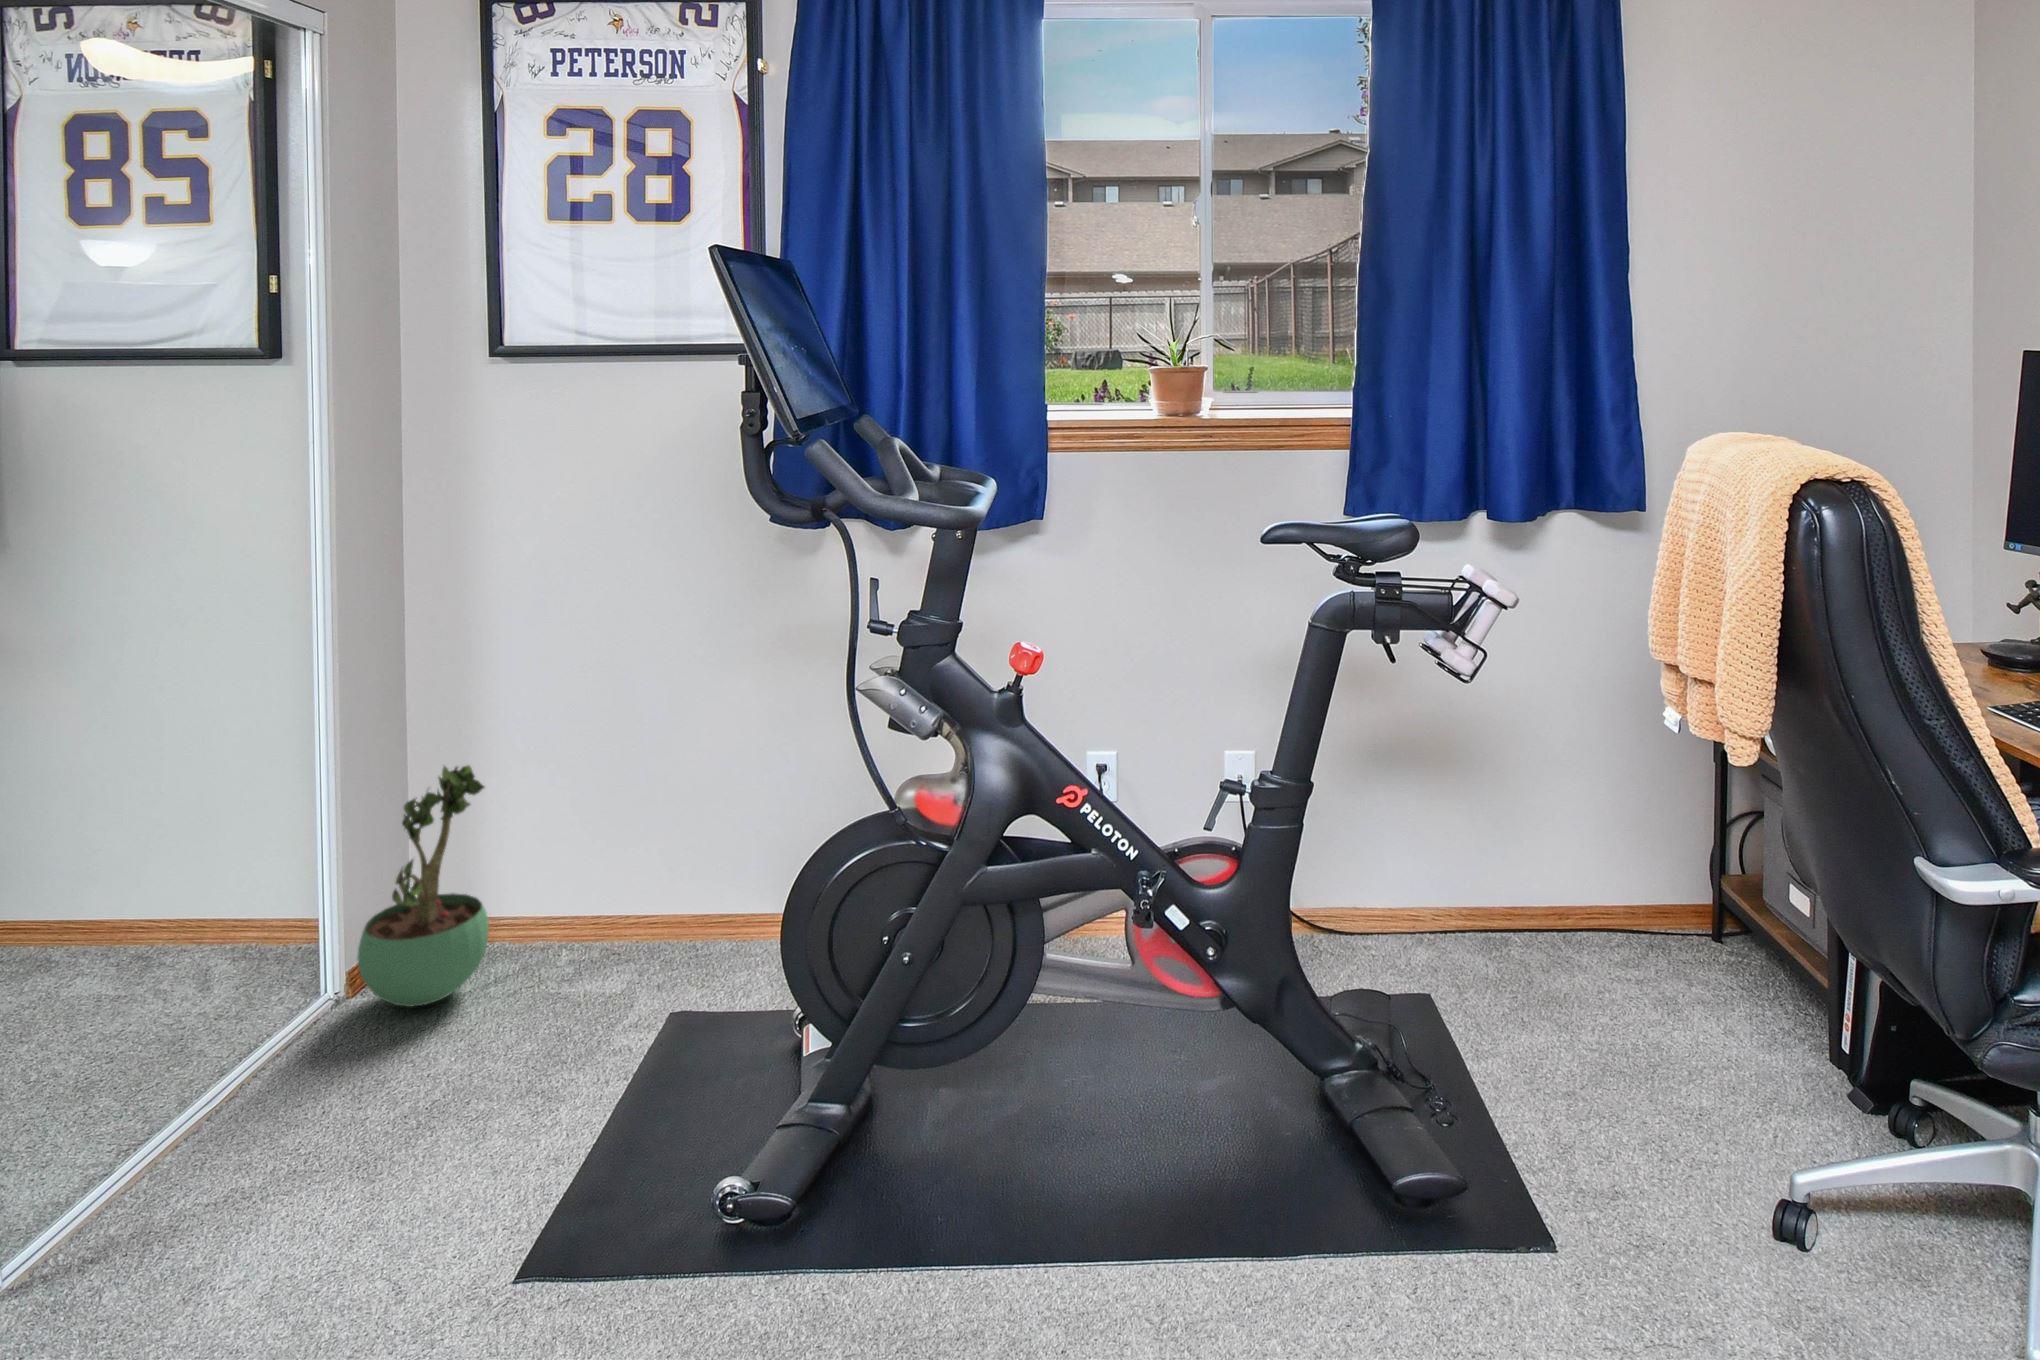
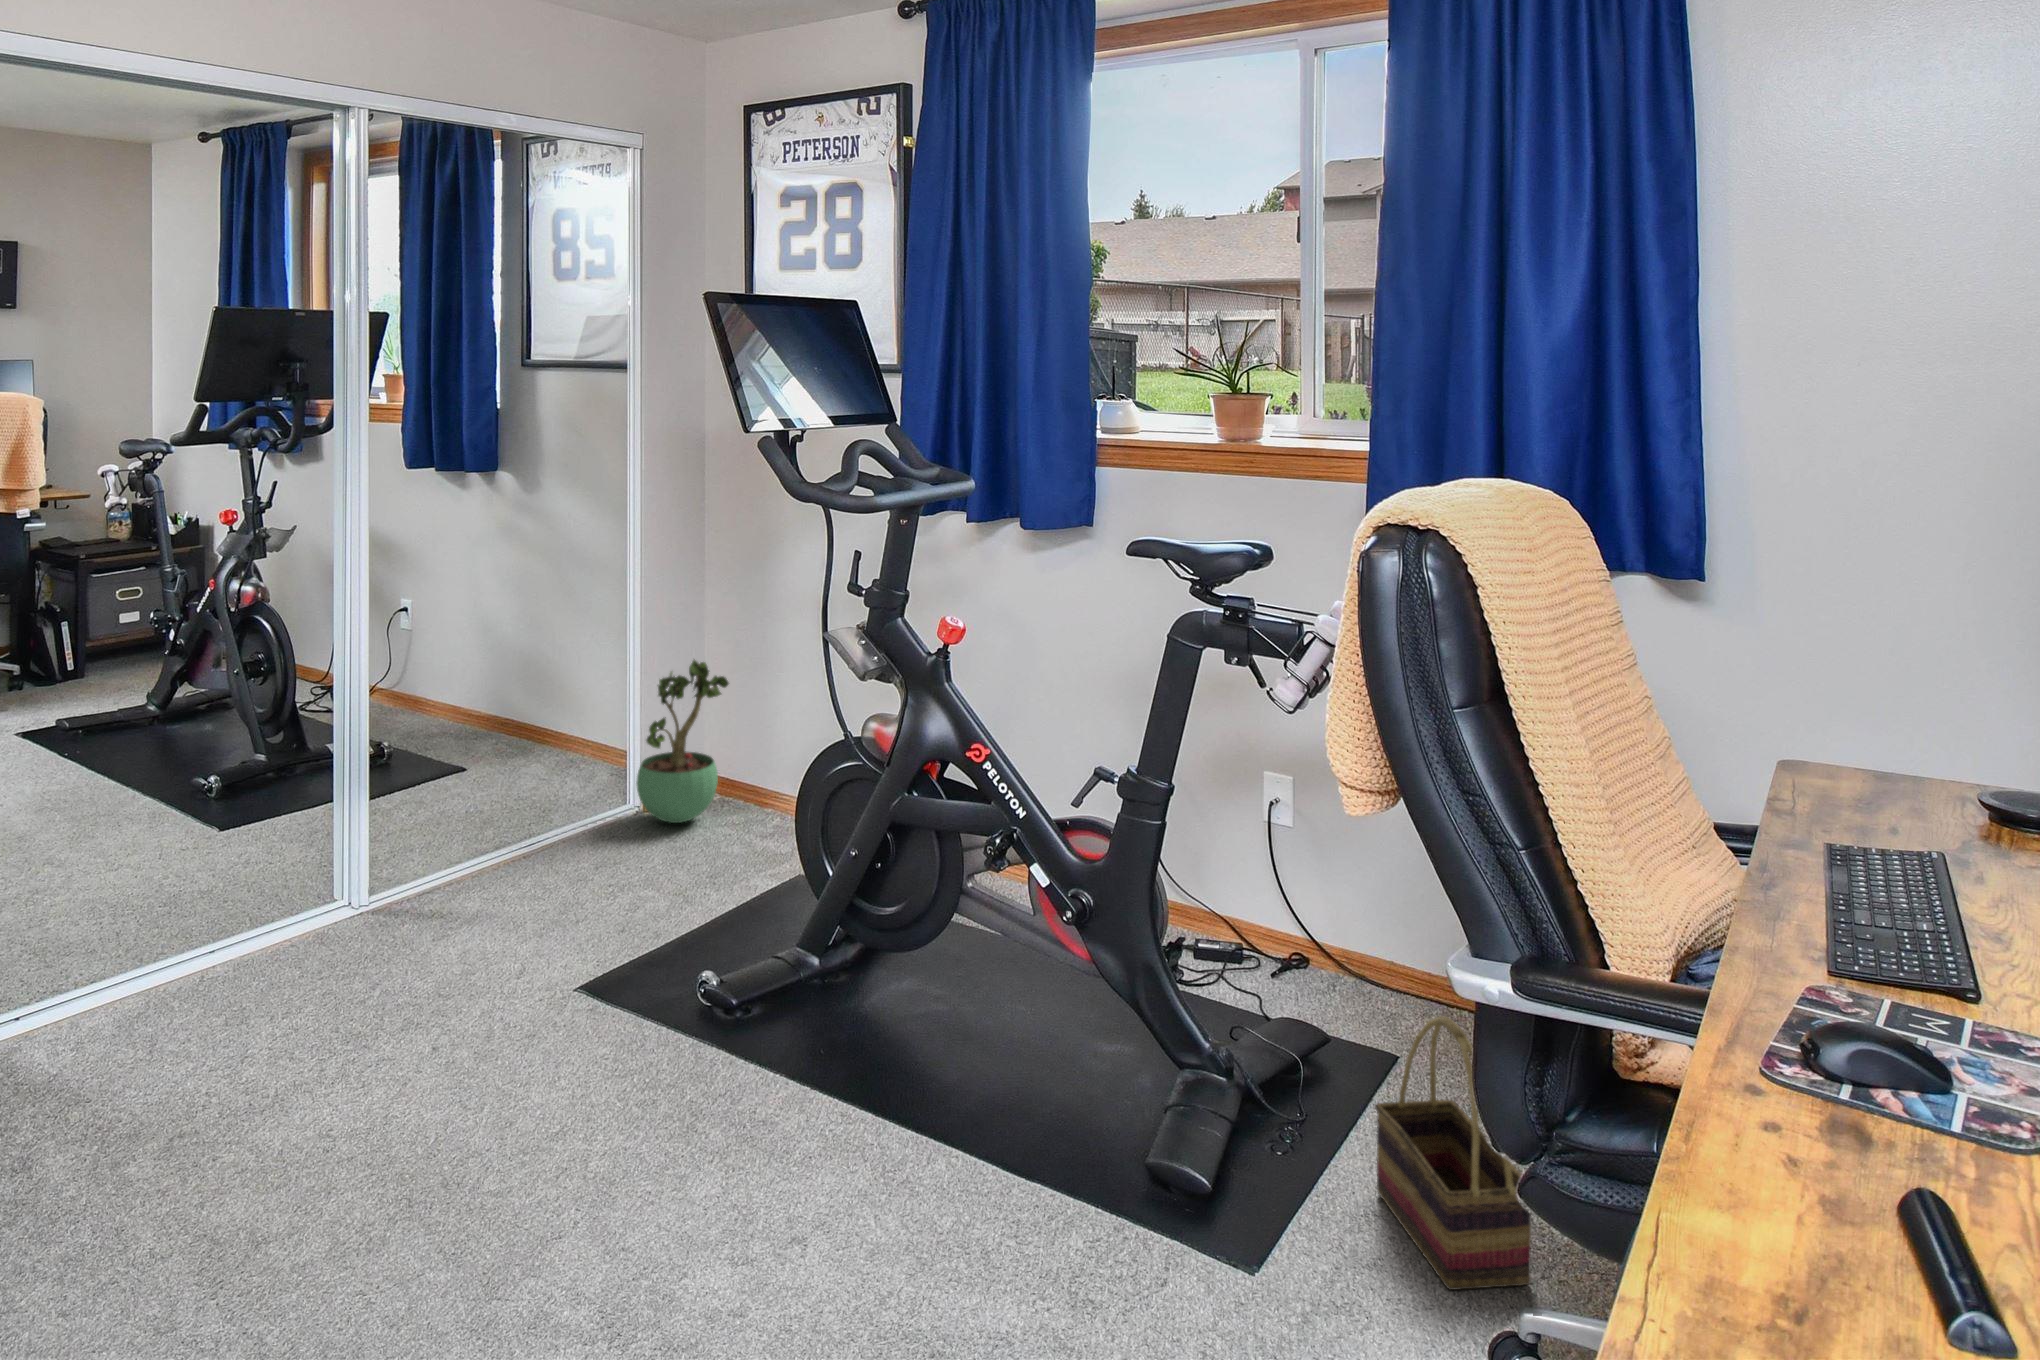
basket: none [1589,930,1765,1176] -> present [1375,1017,1531,1290]

